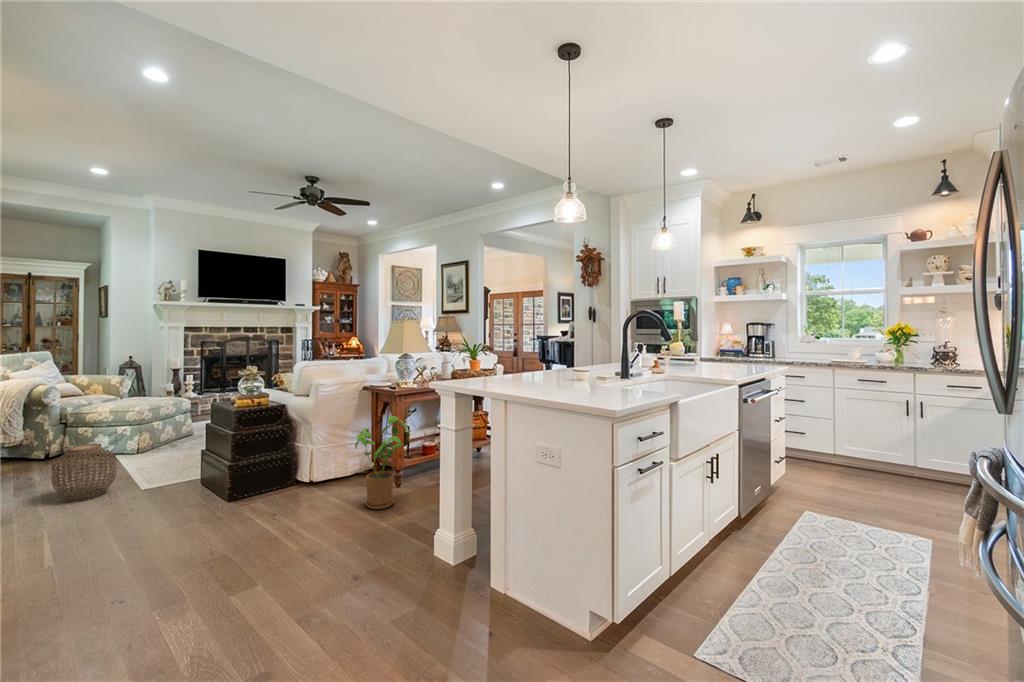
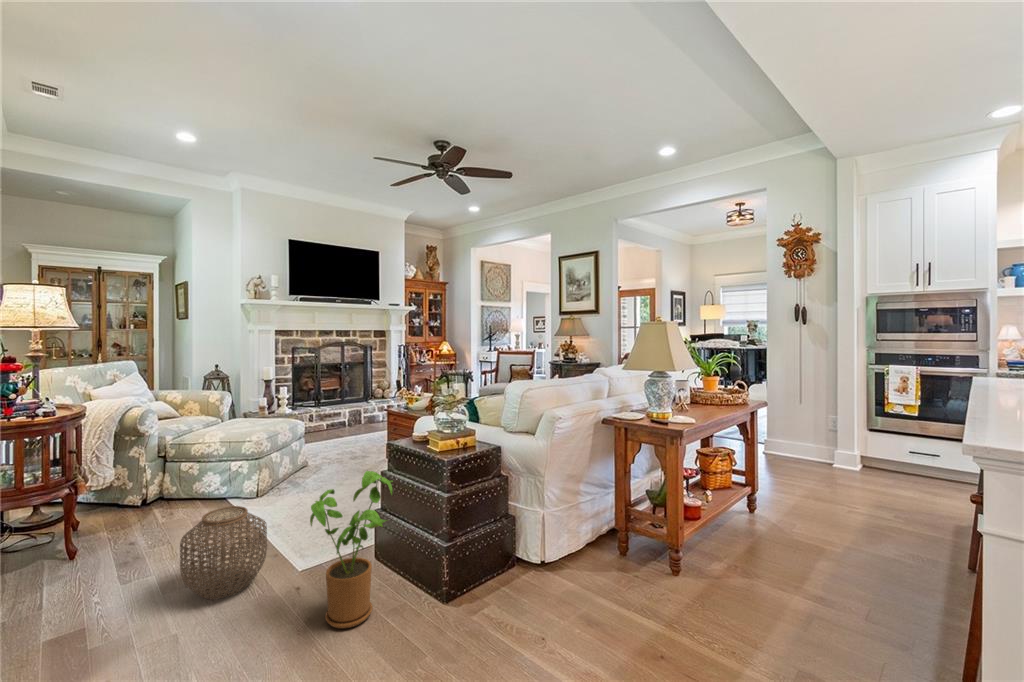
house plant: present [355,416,406,509] -> present [310,471,393,628]

